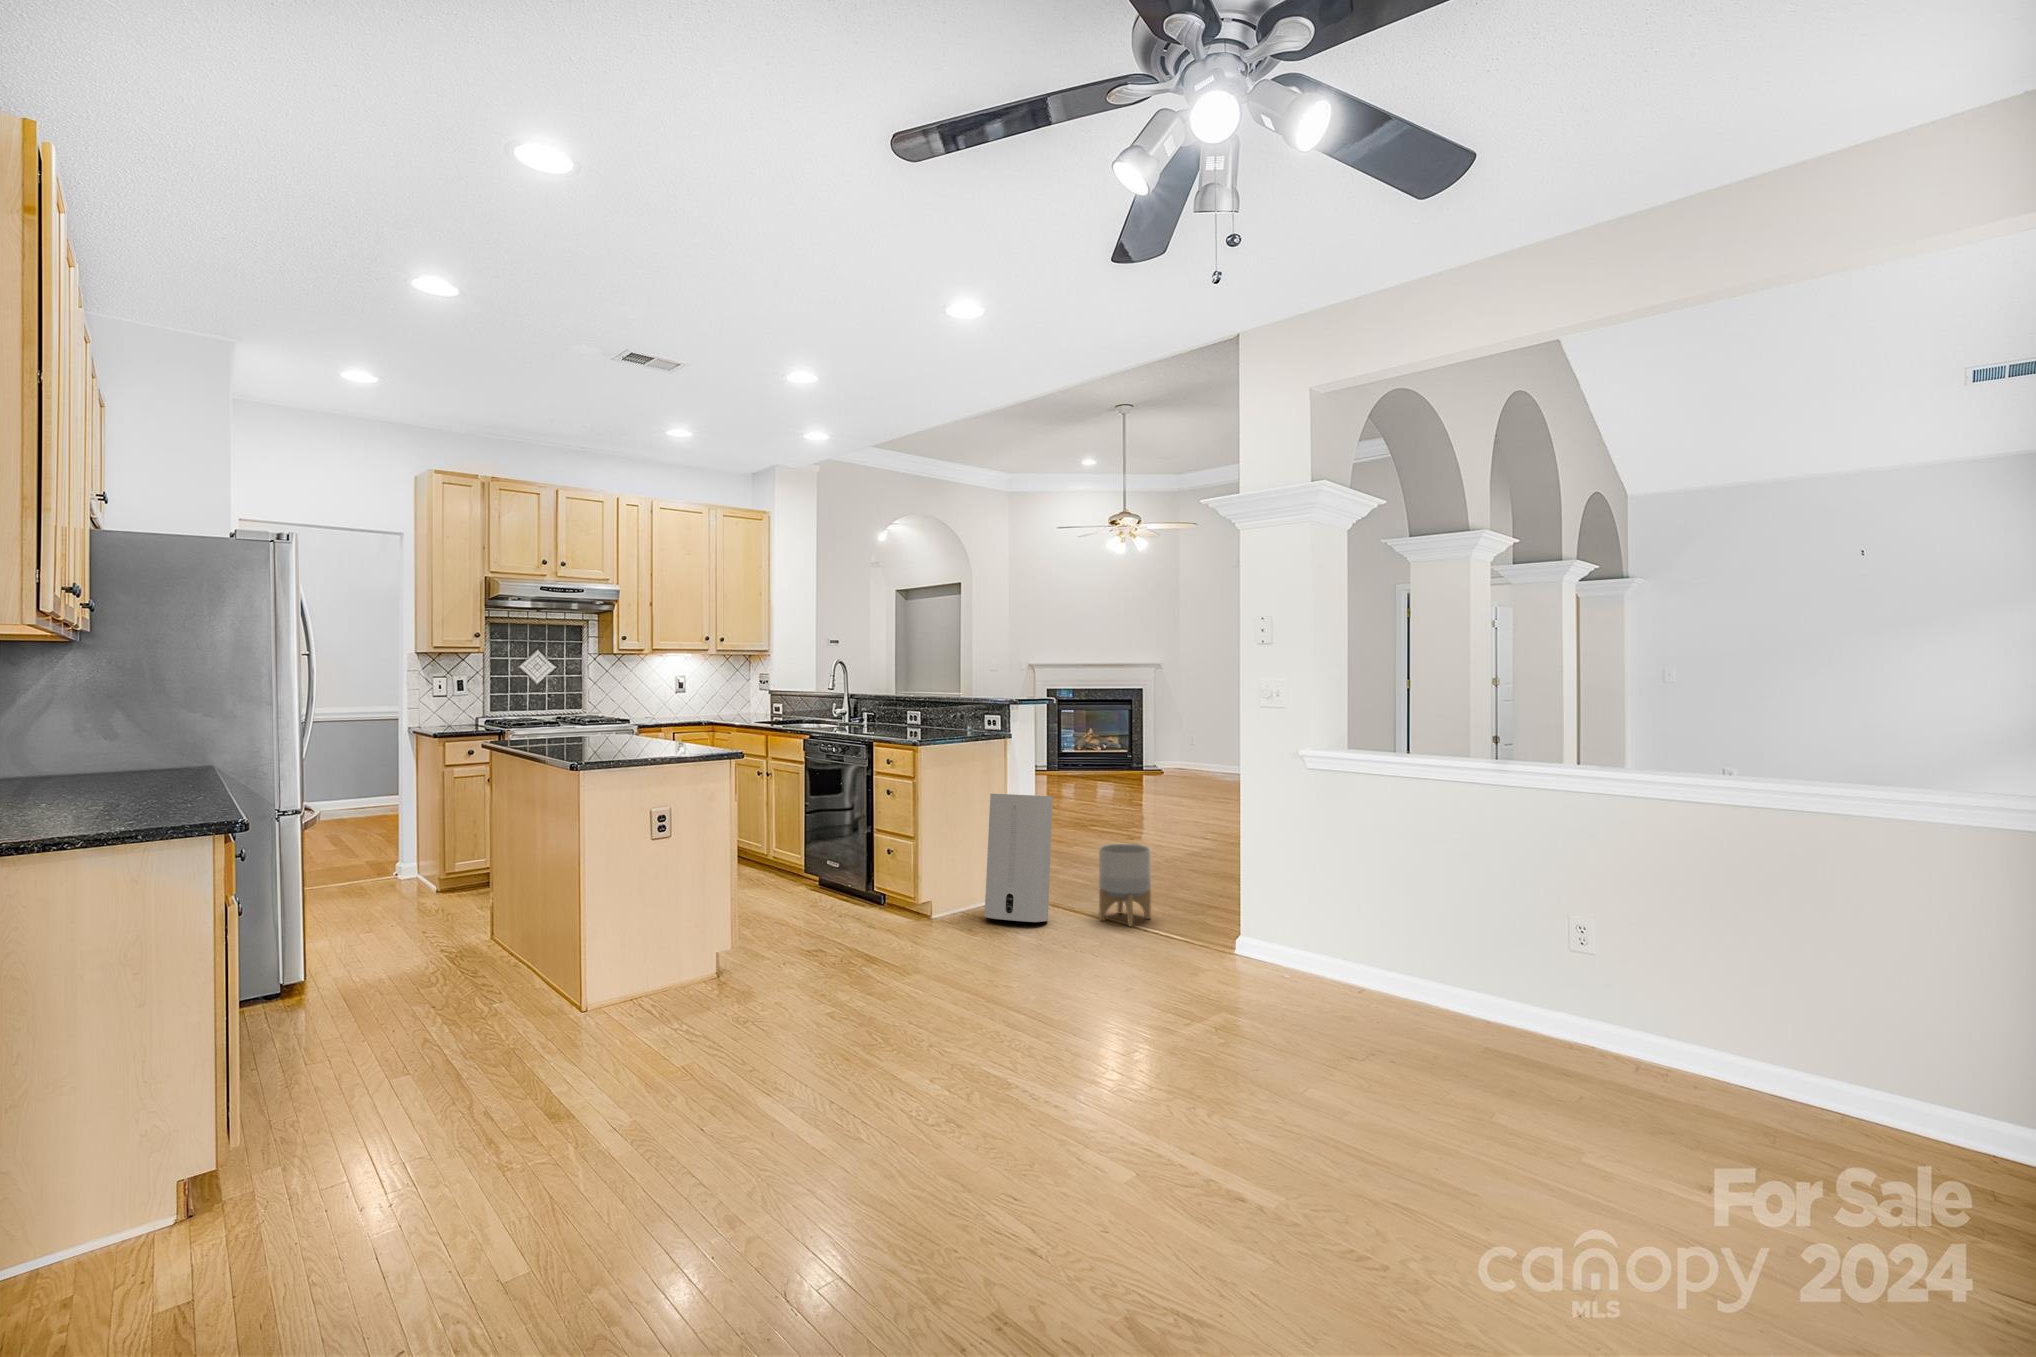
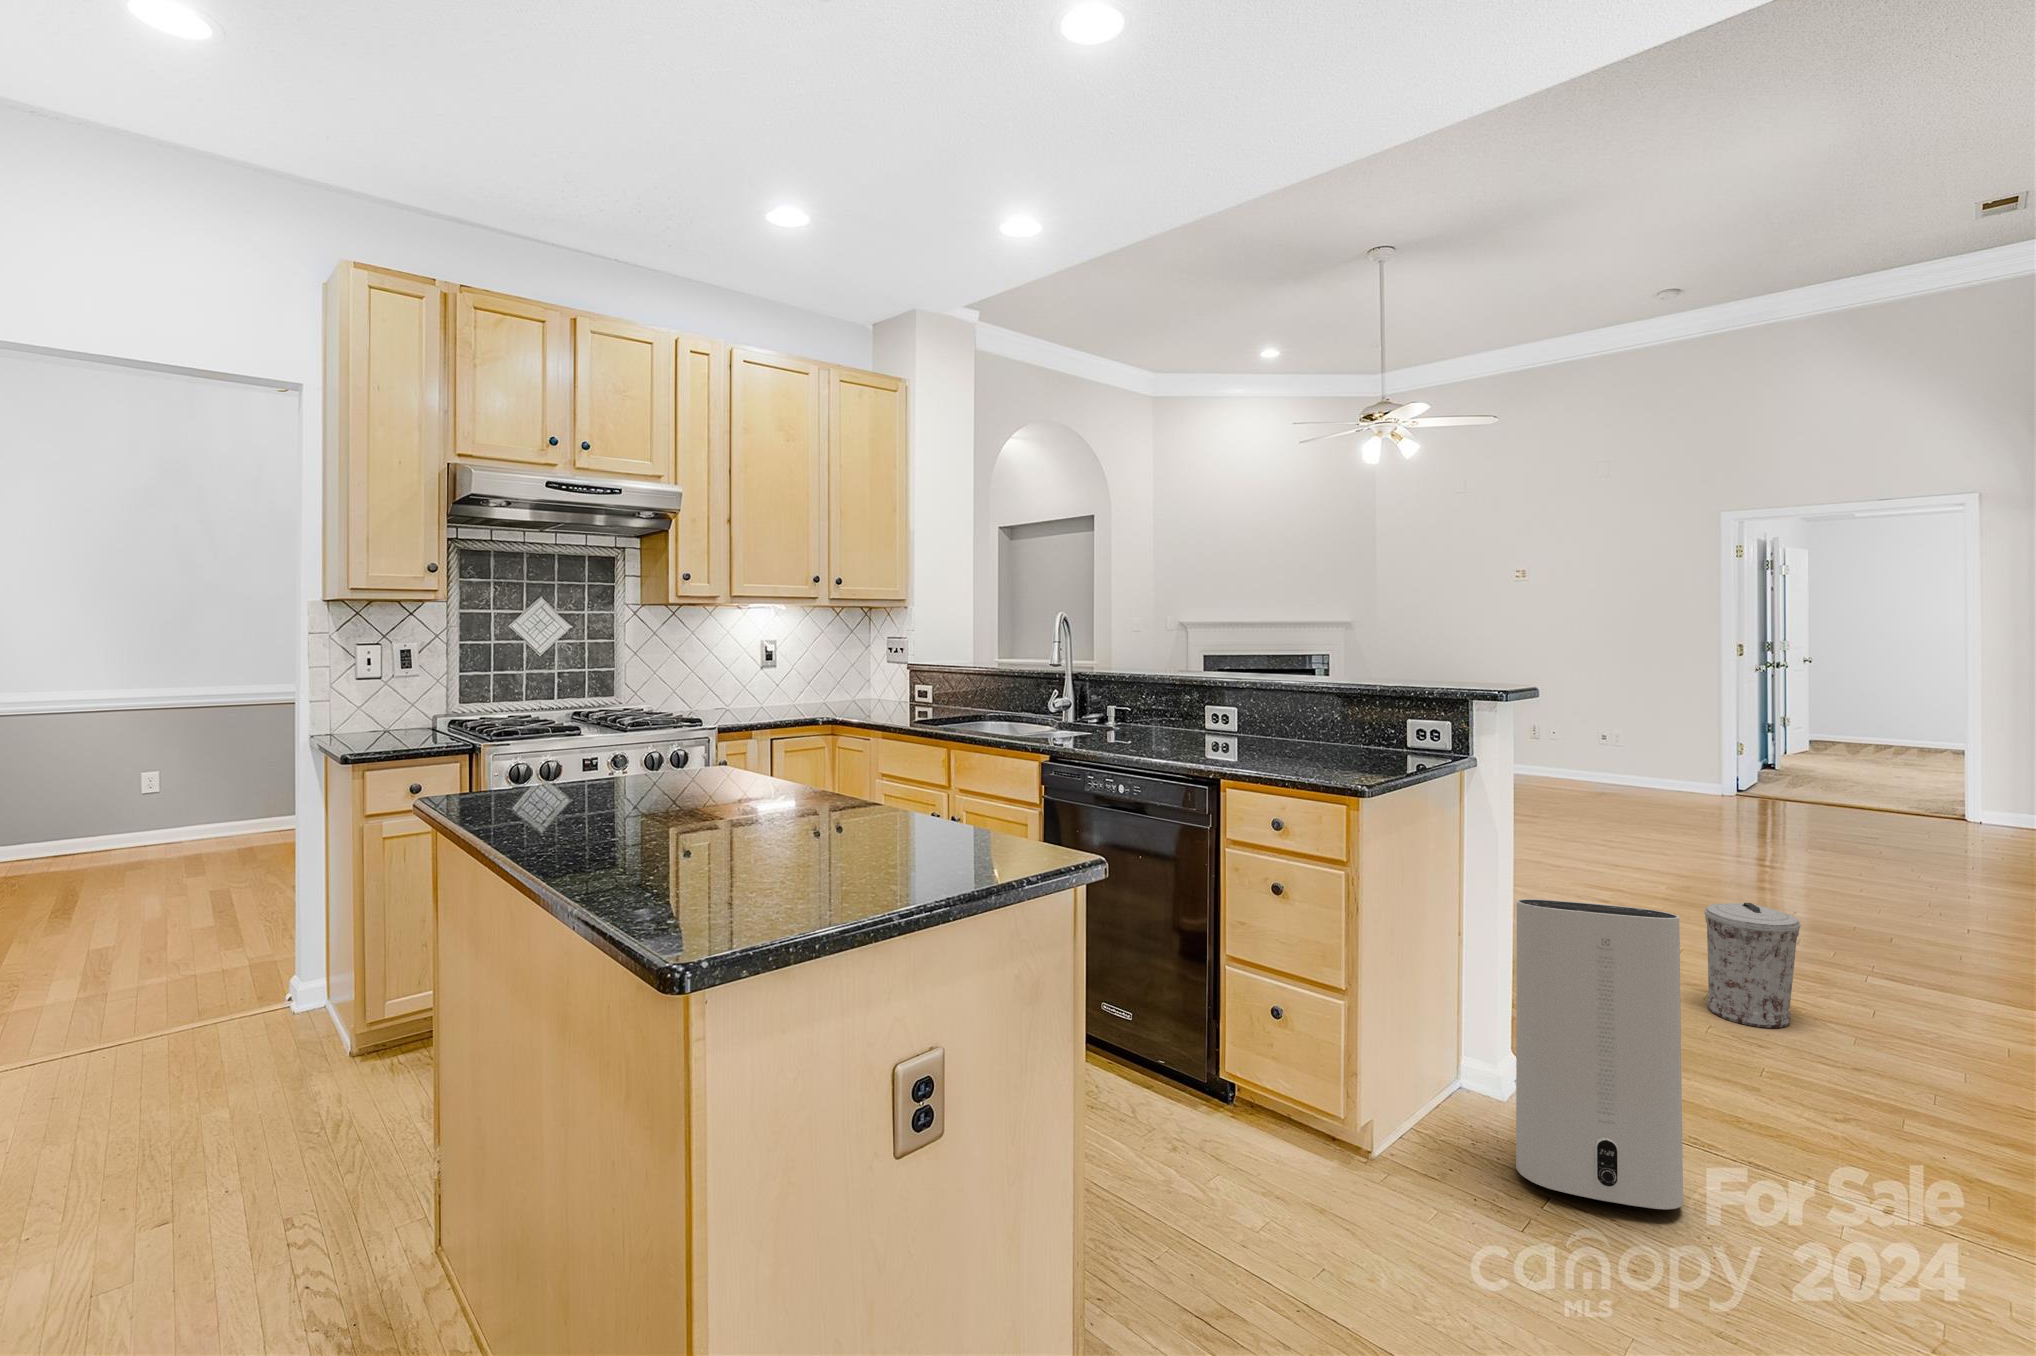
trash can: none [1172,814,1214,879] -> present [1705,903,1800,1028]
planter: present [1099,844,1151,926] -> none [1763,1009,1916,1220]

